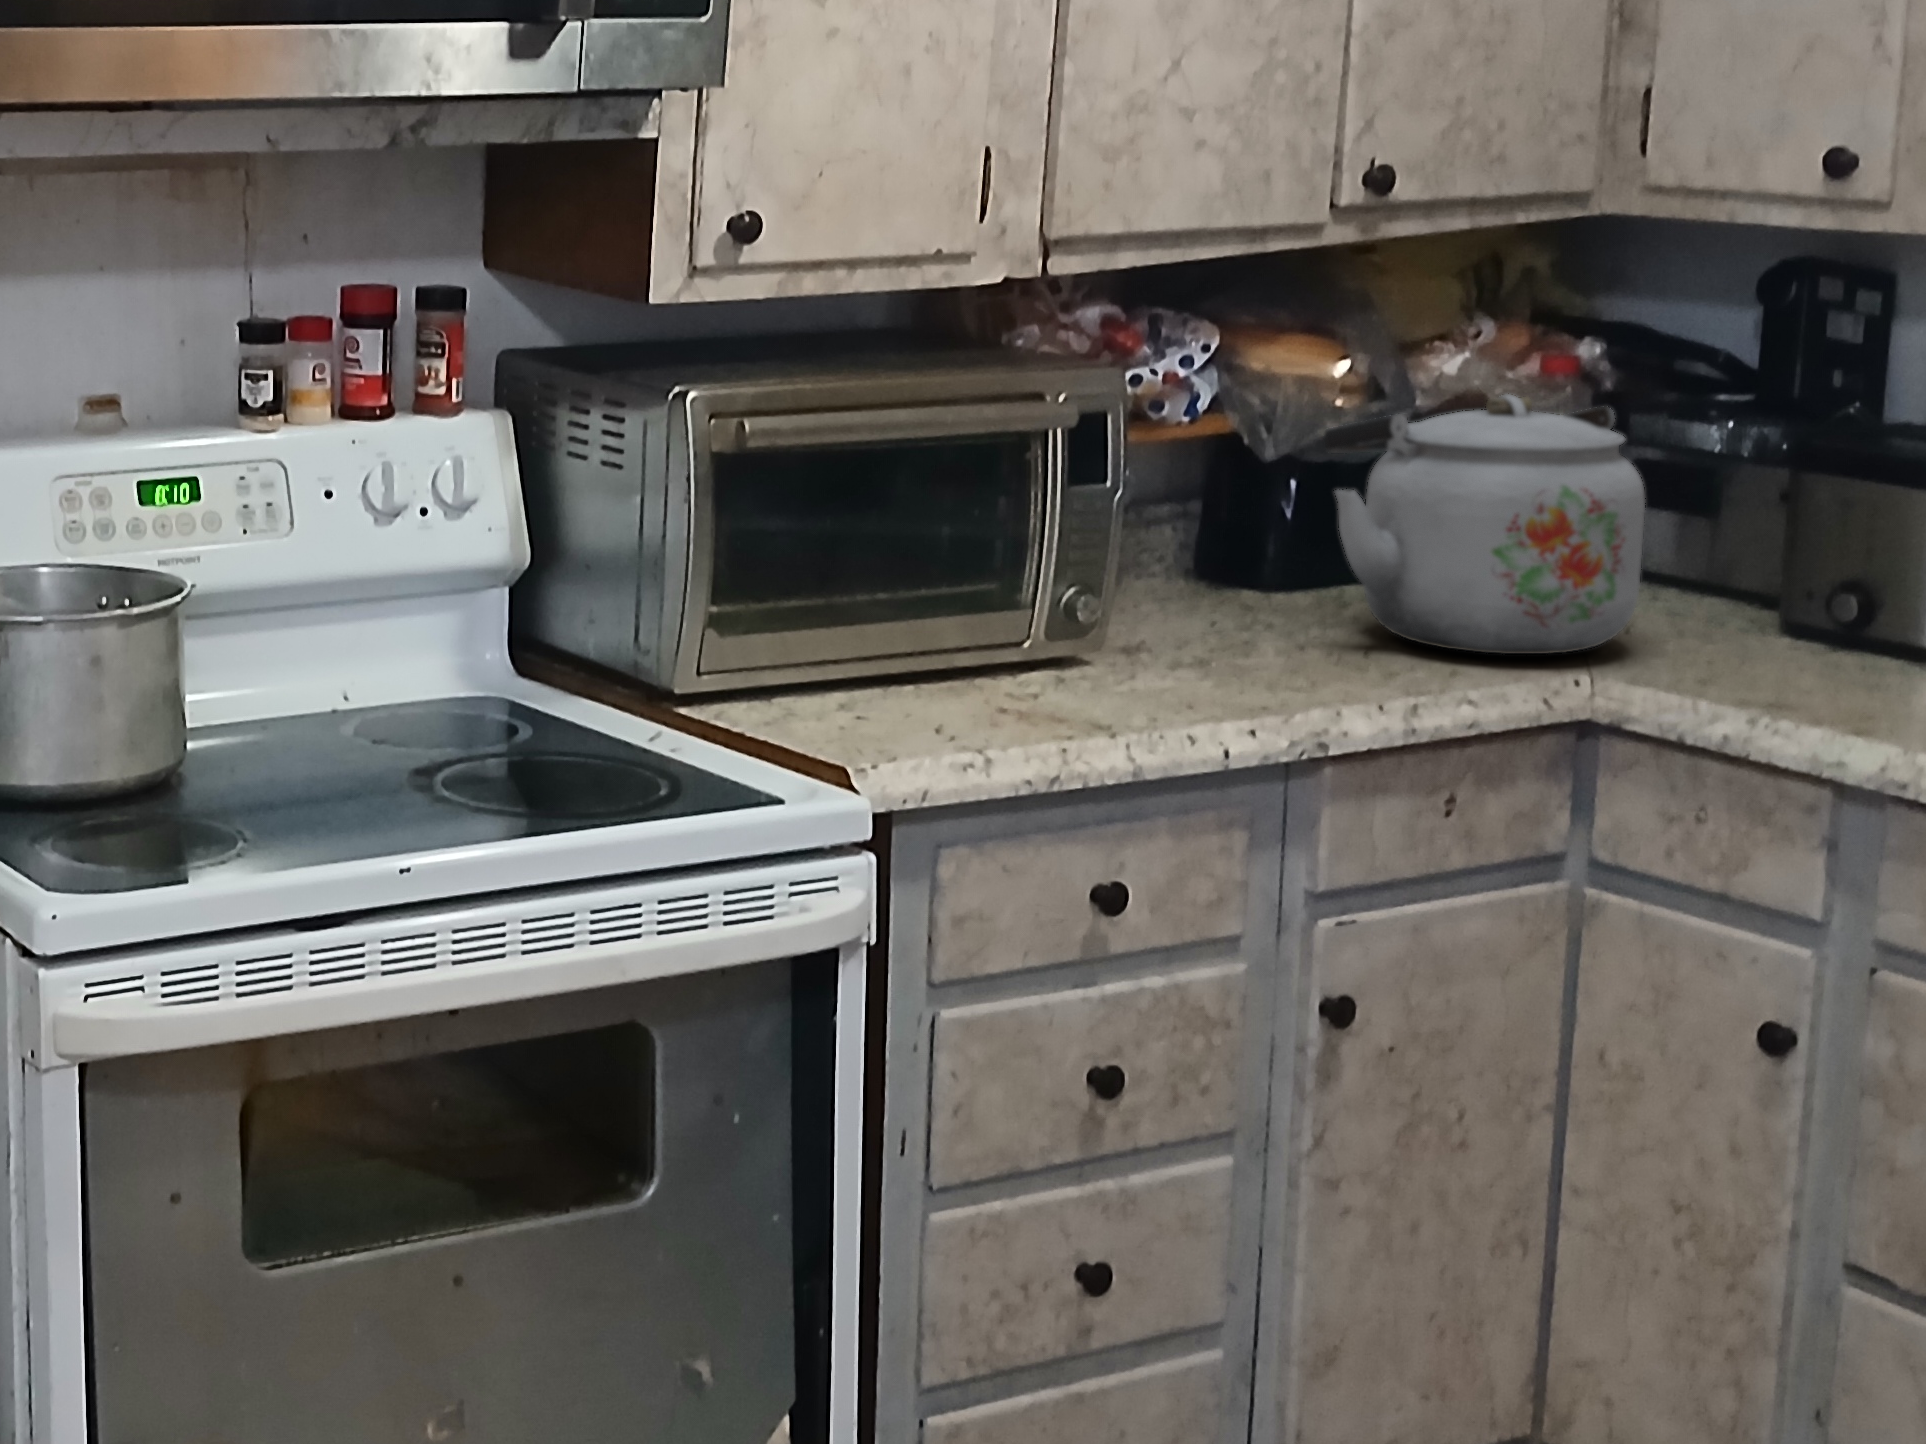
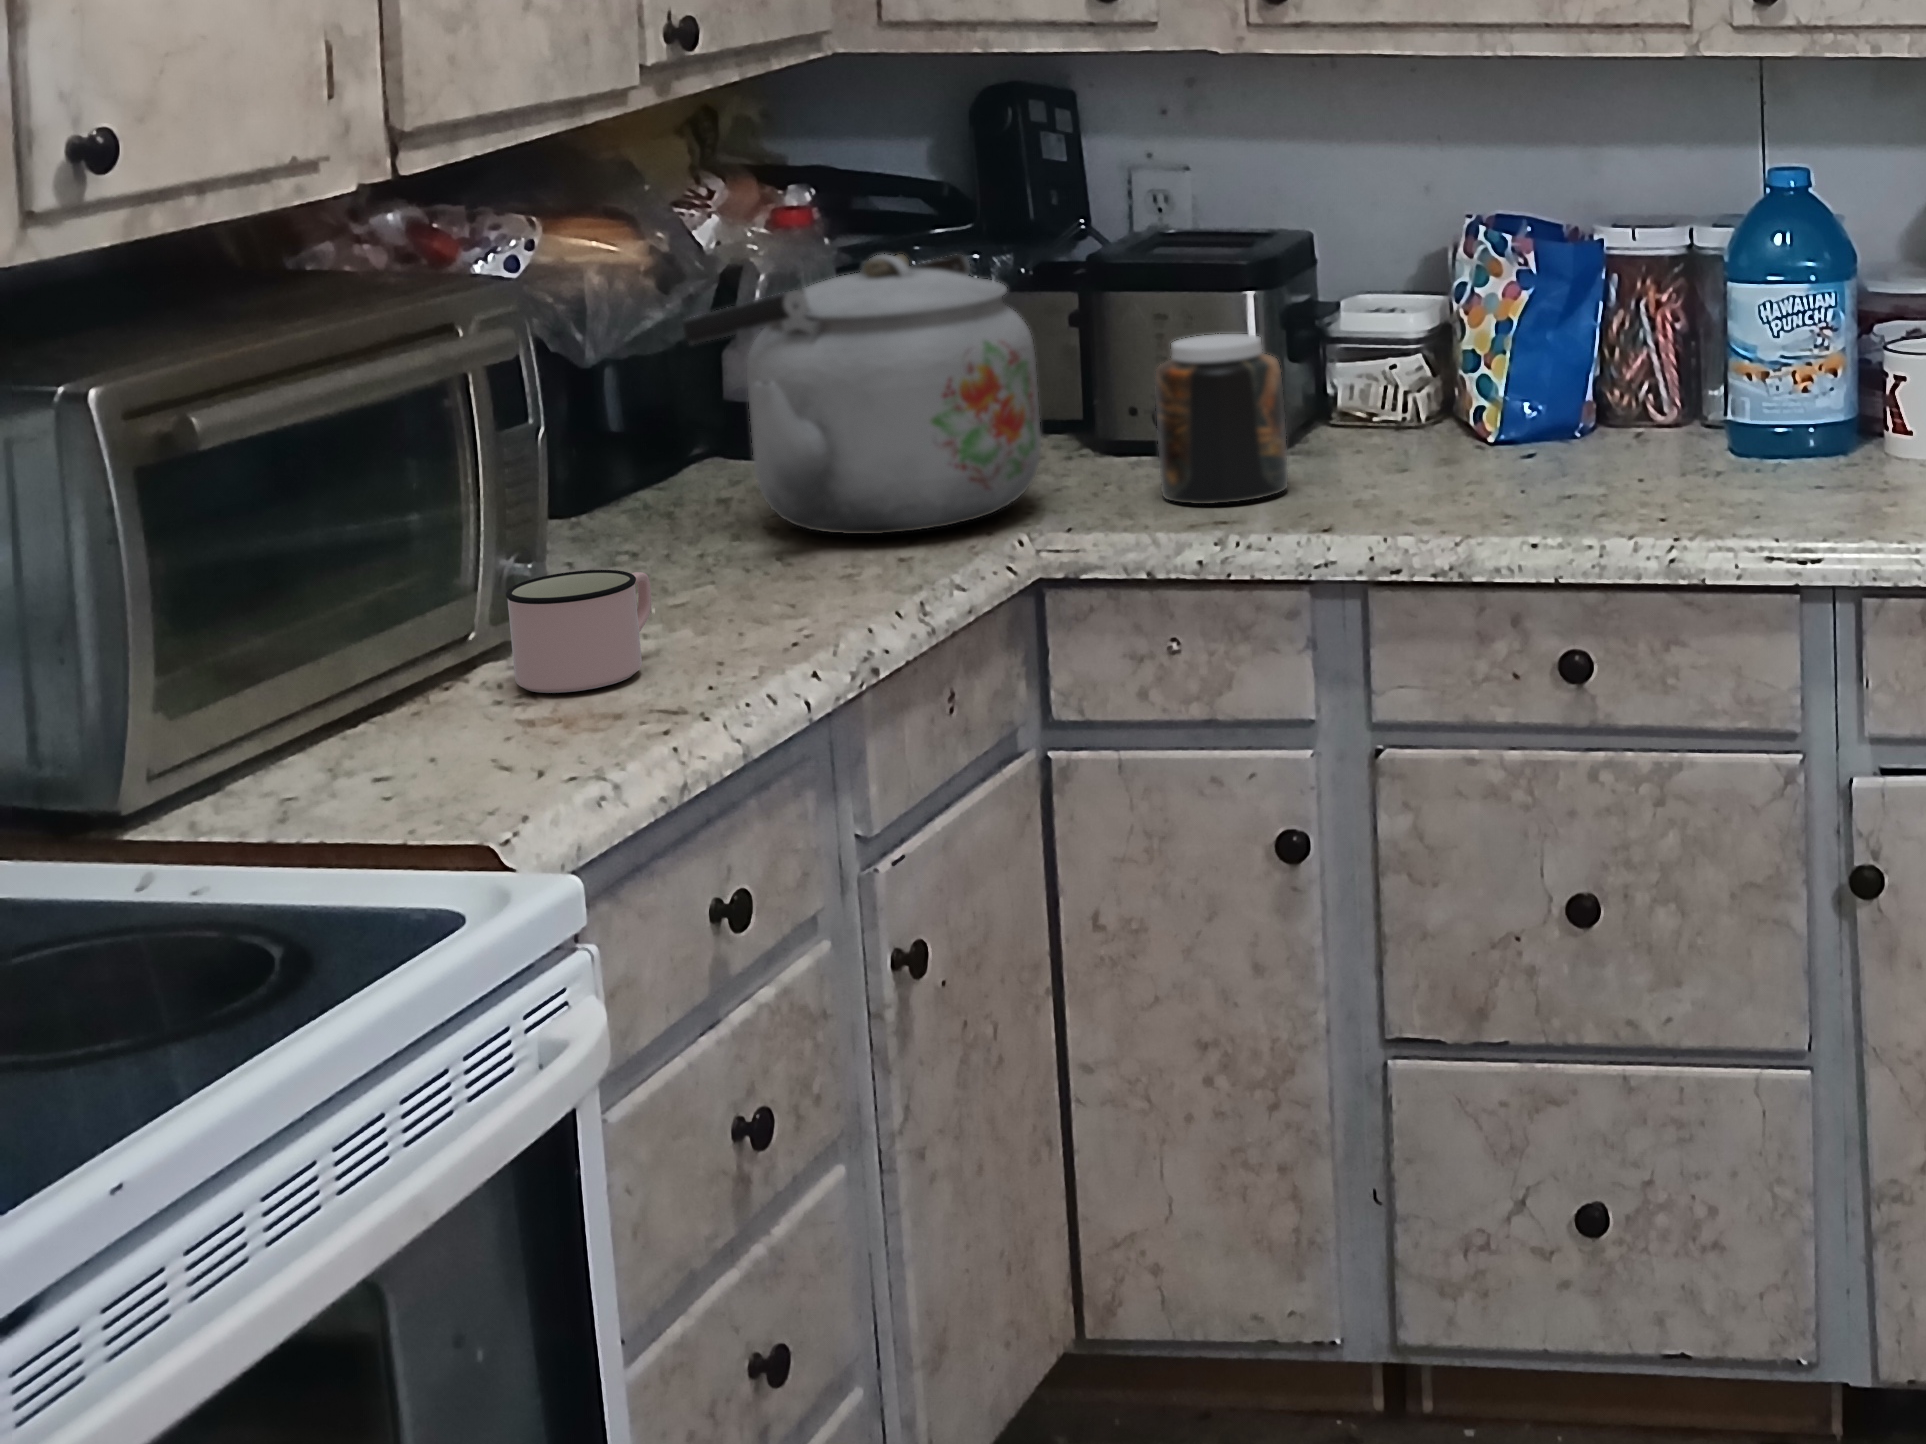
jar: none [1748,520,1900,695] -> present [1155,334,1288,504]
mug: none [1026,606,1152,700] -> present [506,570,652,693]

